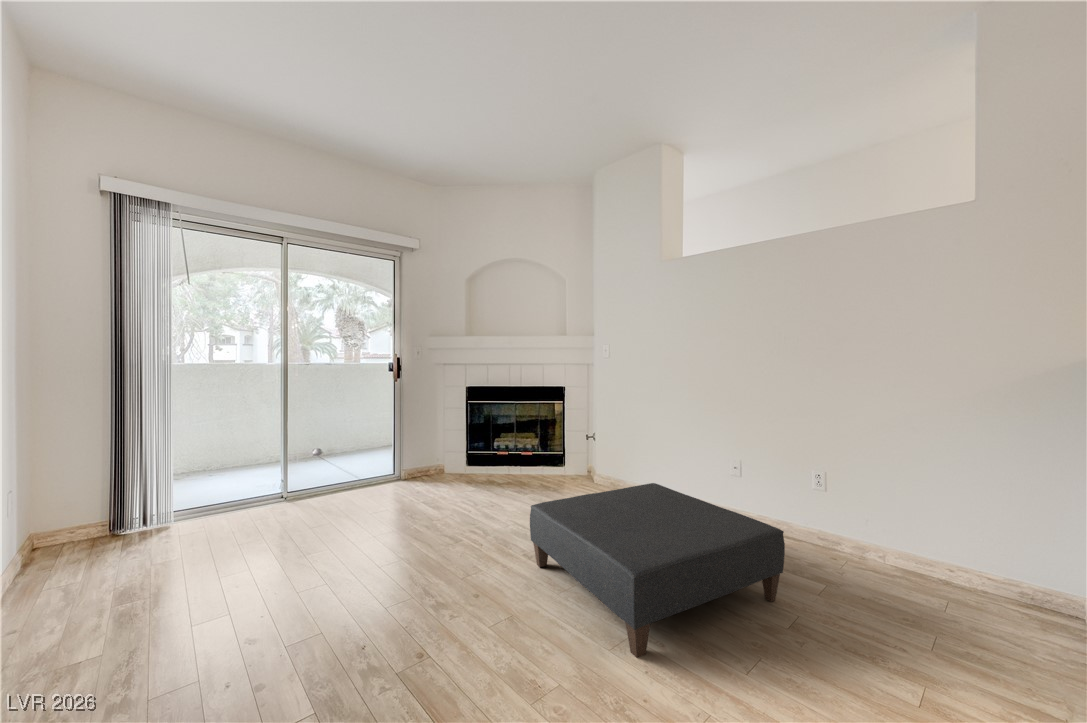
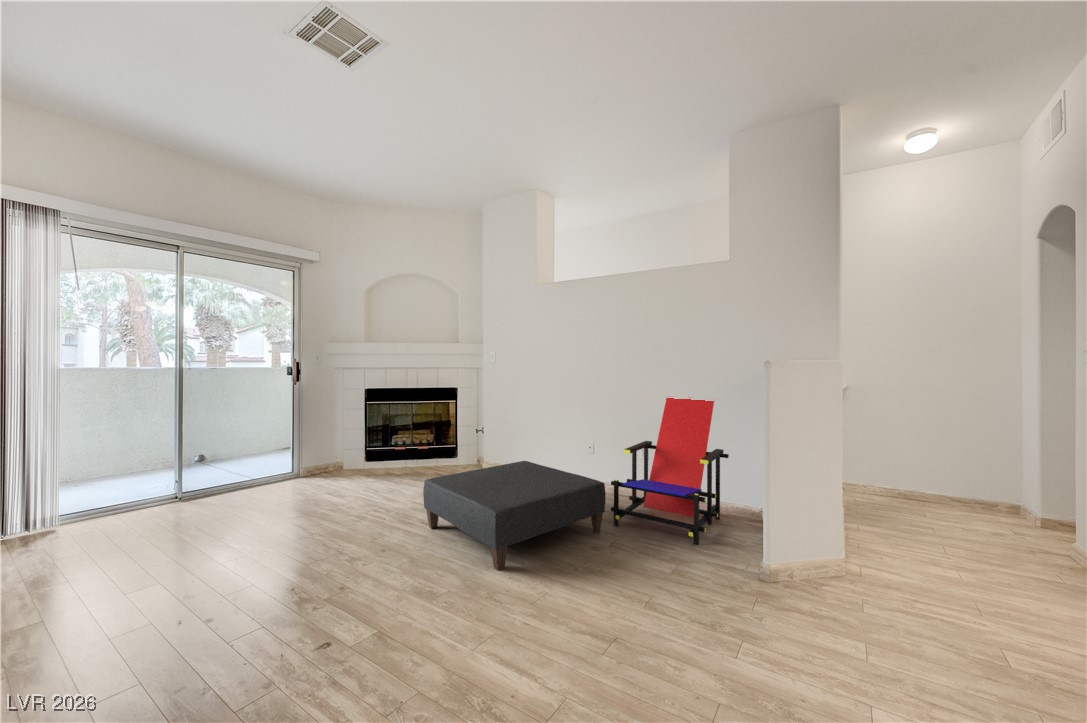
lounge chair: none [788,405,988,652] -> present [611,396,729,545]

